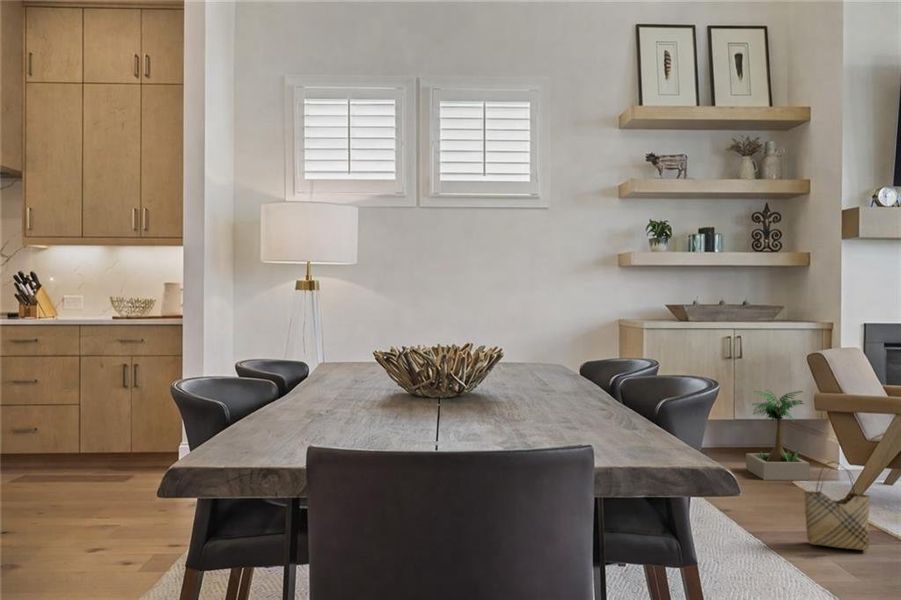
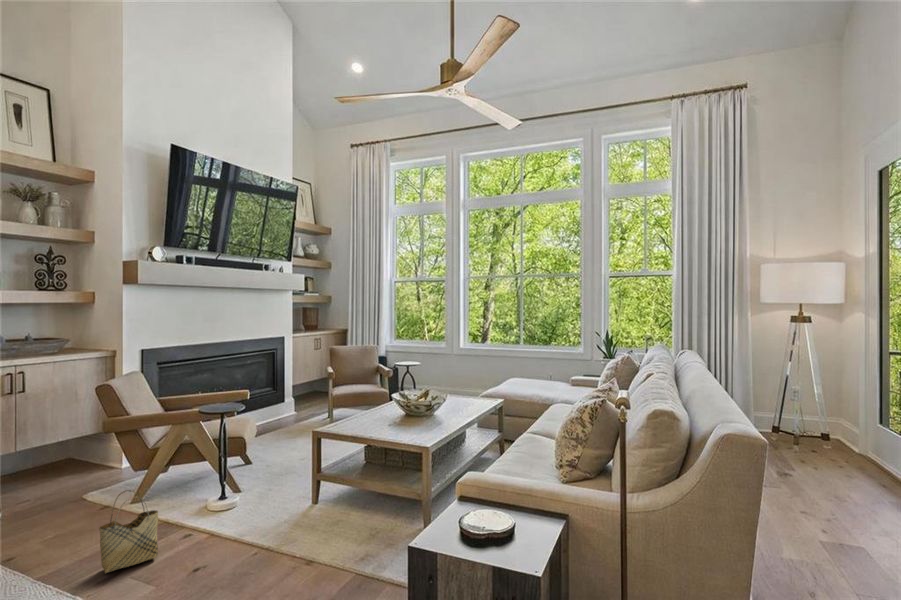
potted plant: present [746,390,810,480] -> none [31,413,100,503]

